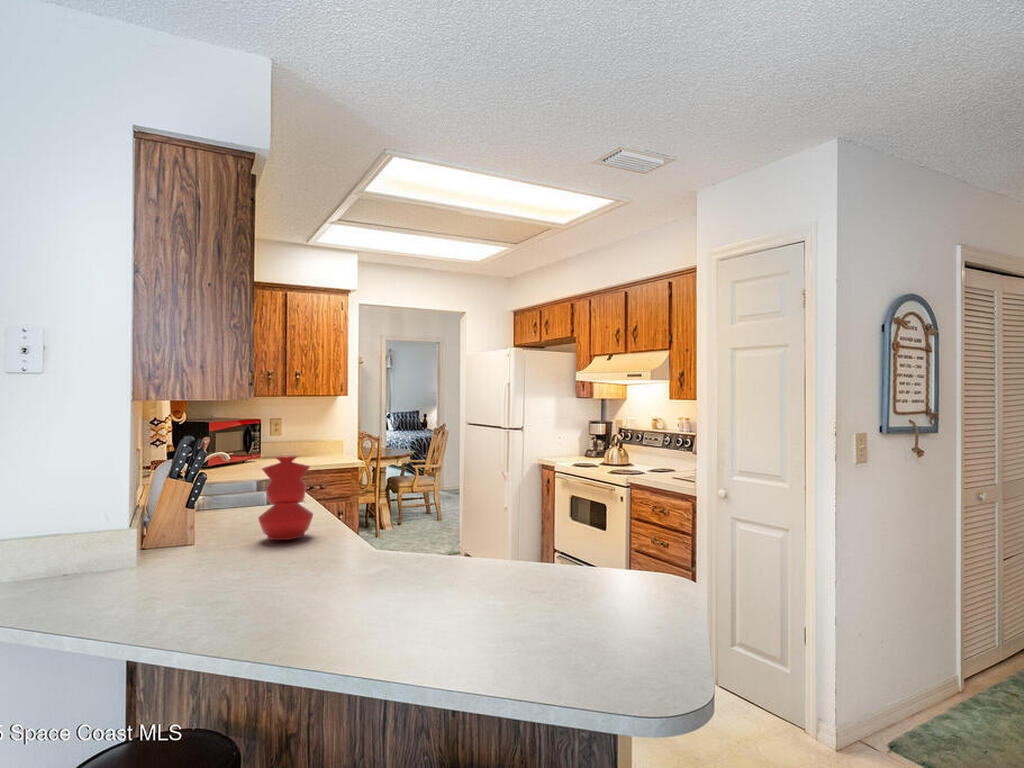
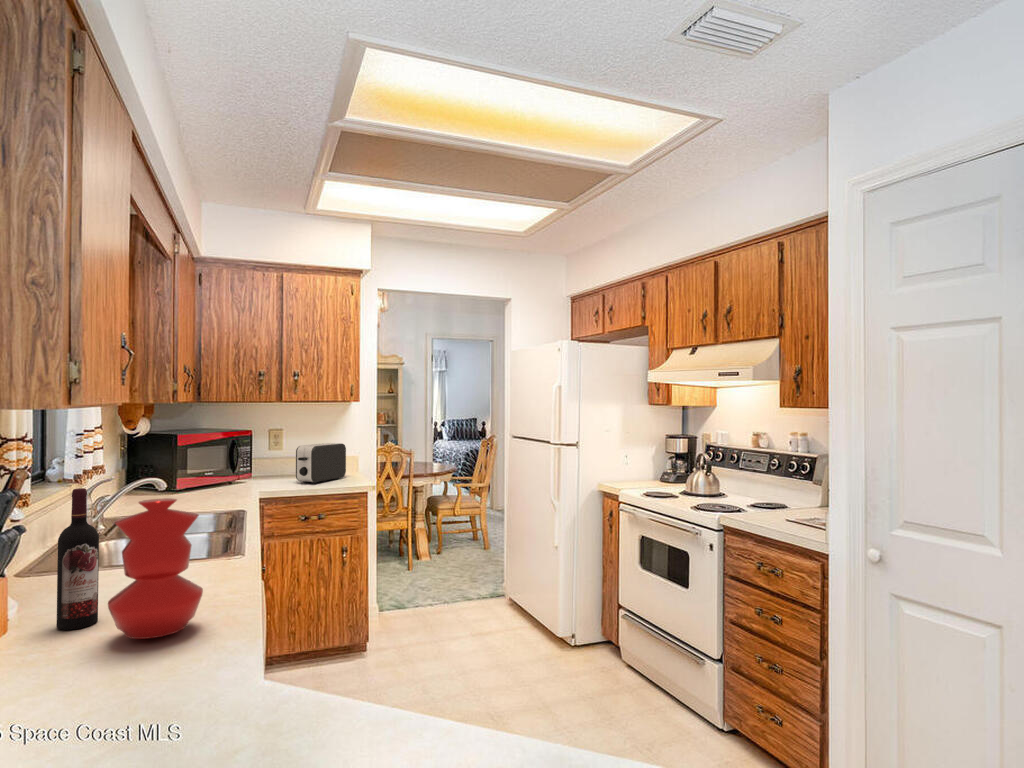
toaster: none [299,429,337,461] -> present [296,443,346,483]
wine bottle: none [214,451,239,540] -> present [56,488,99,630]

